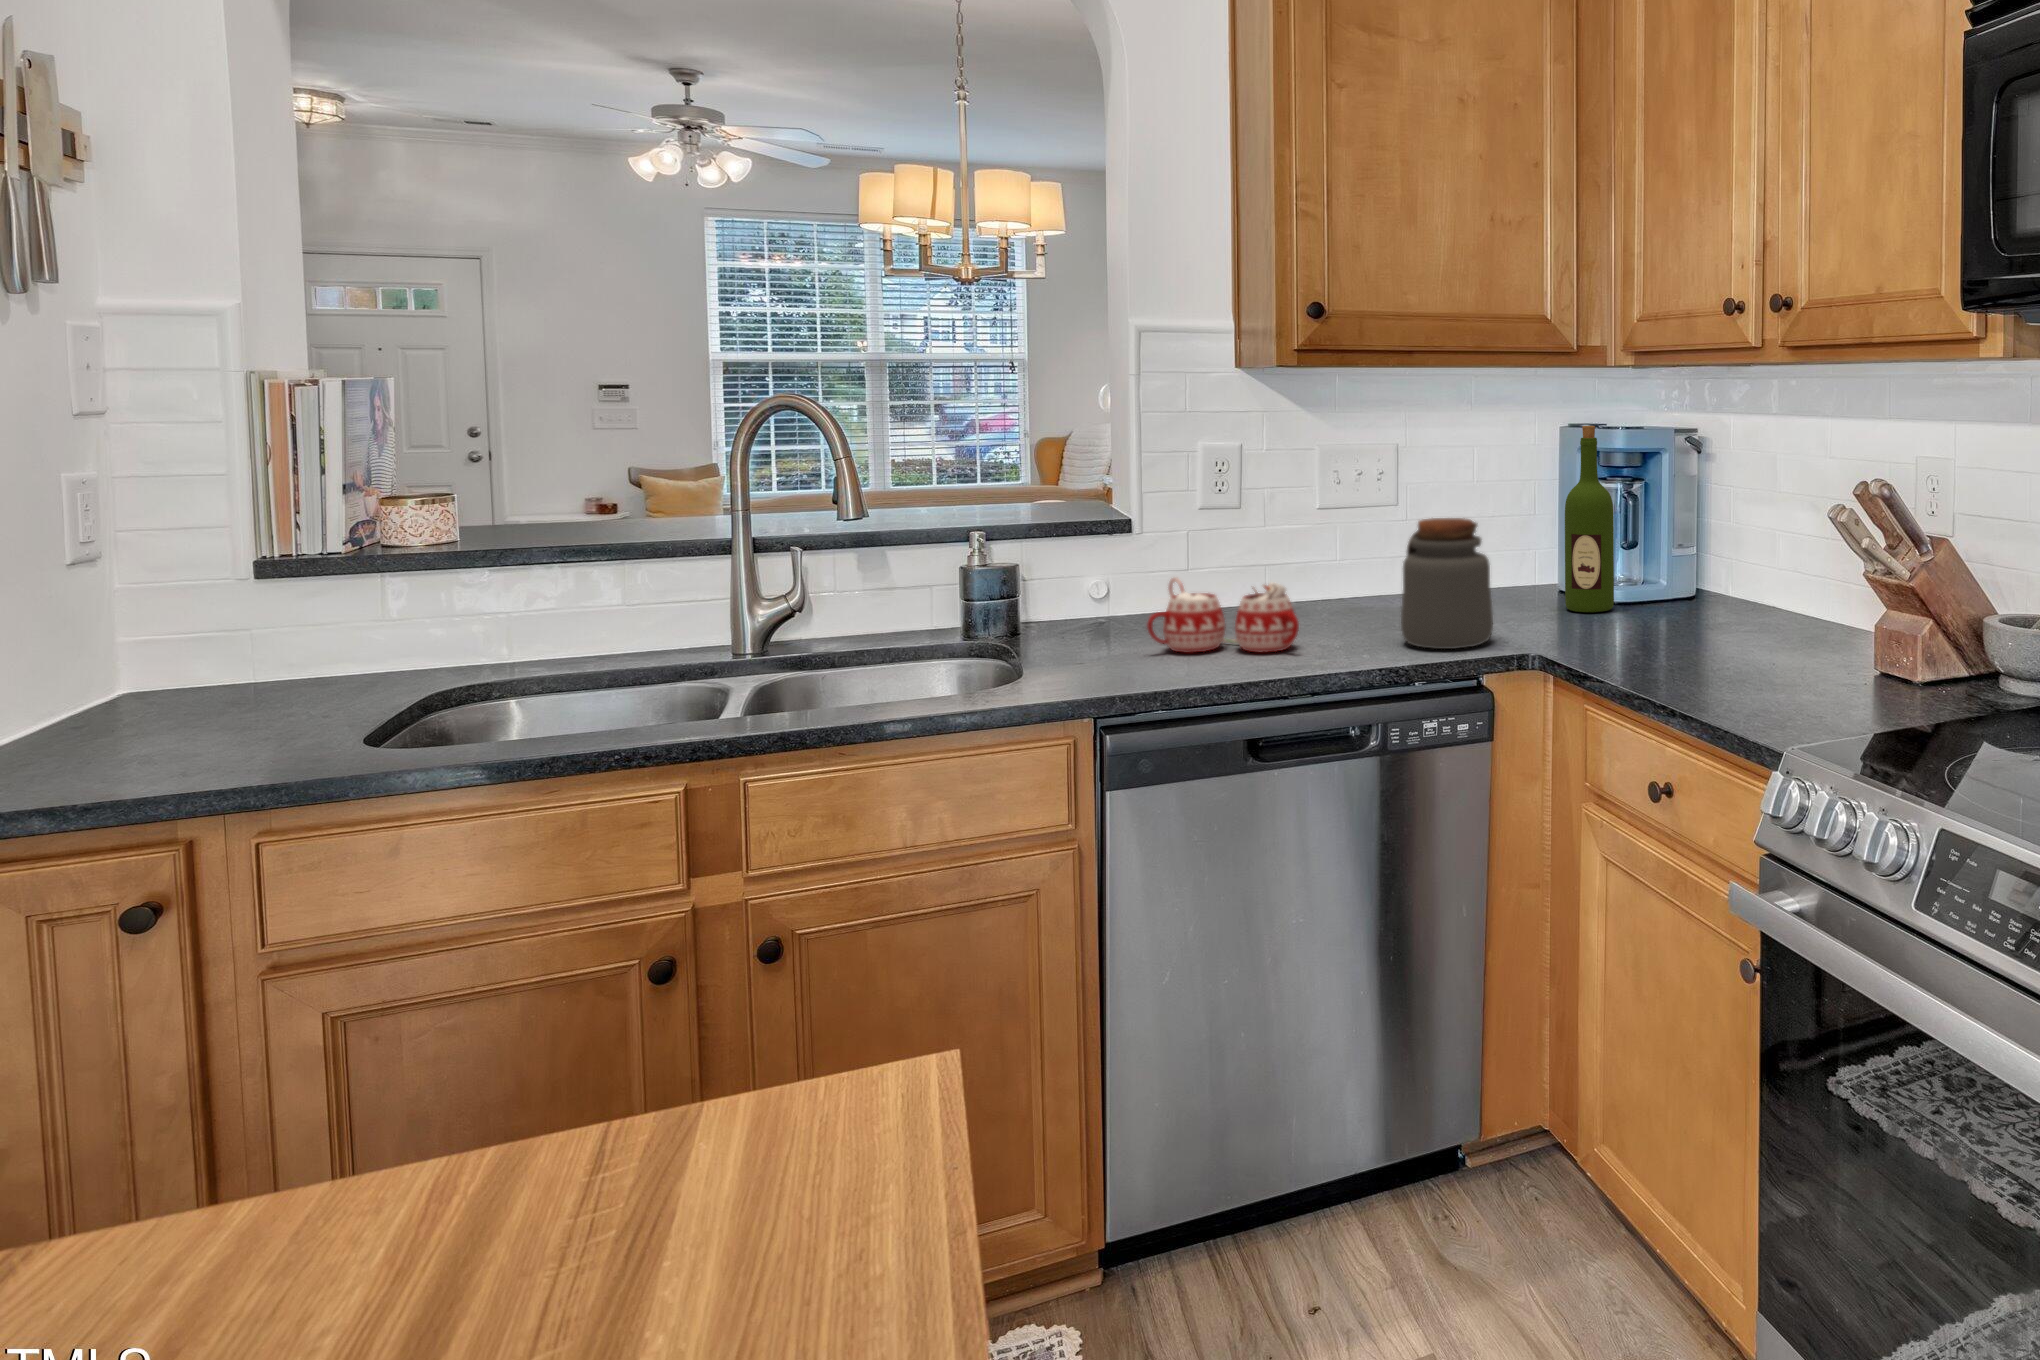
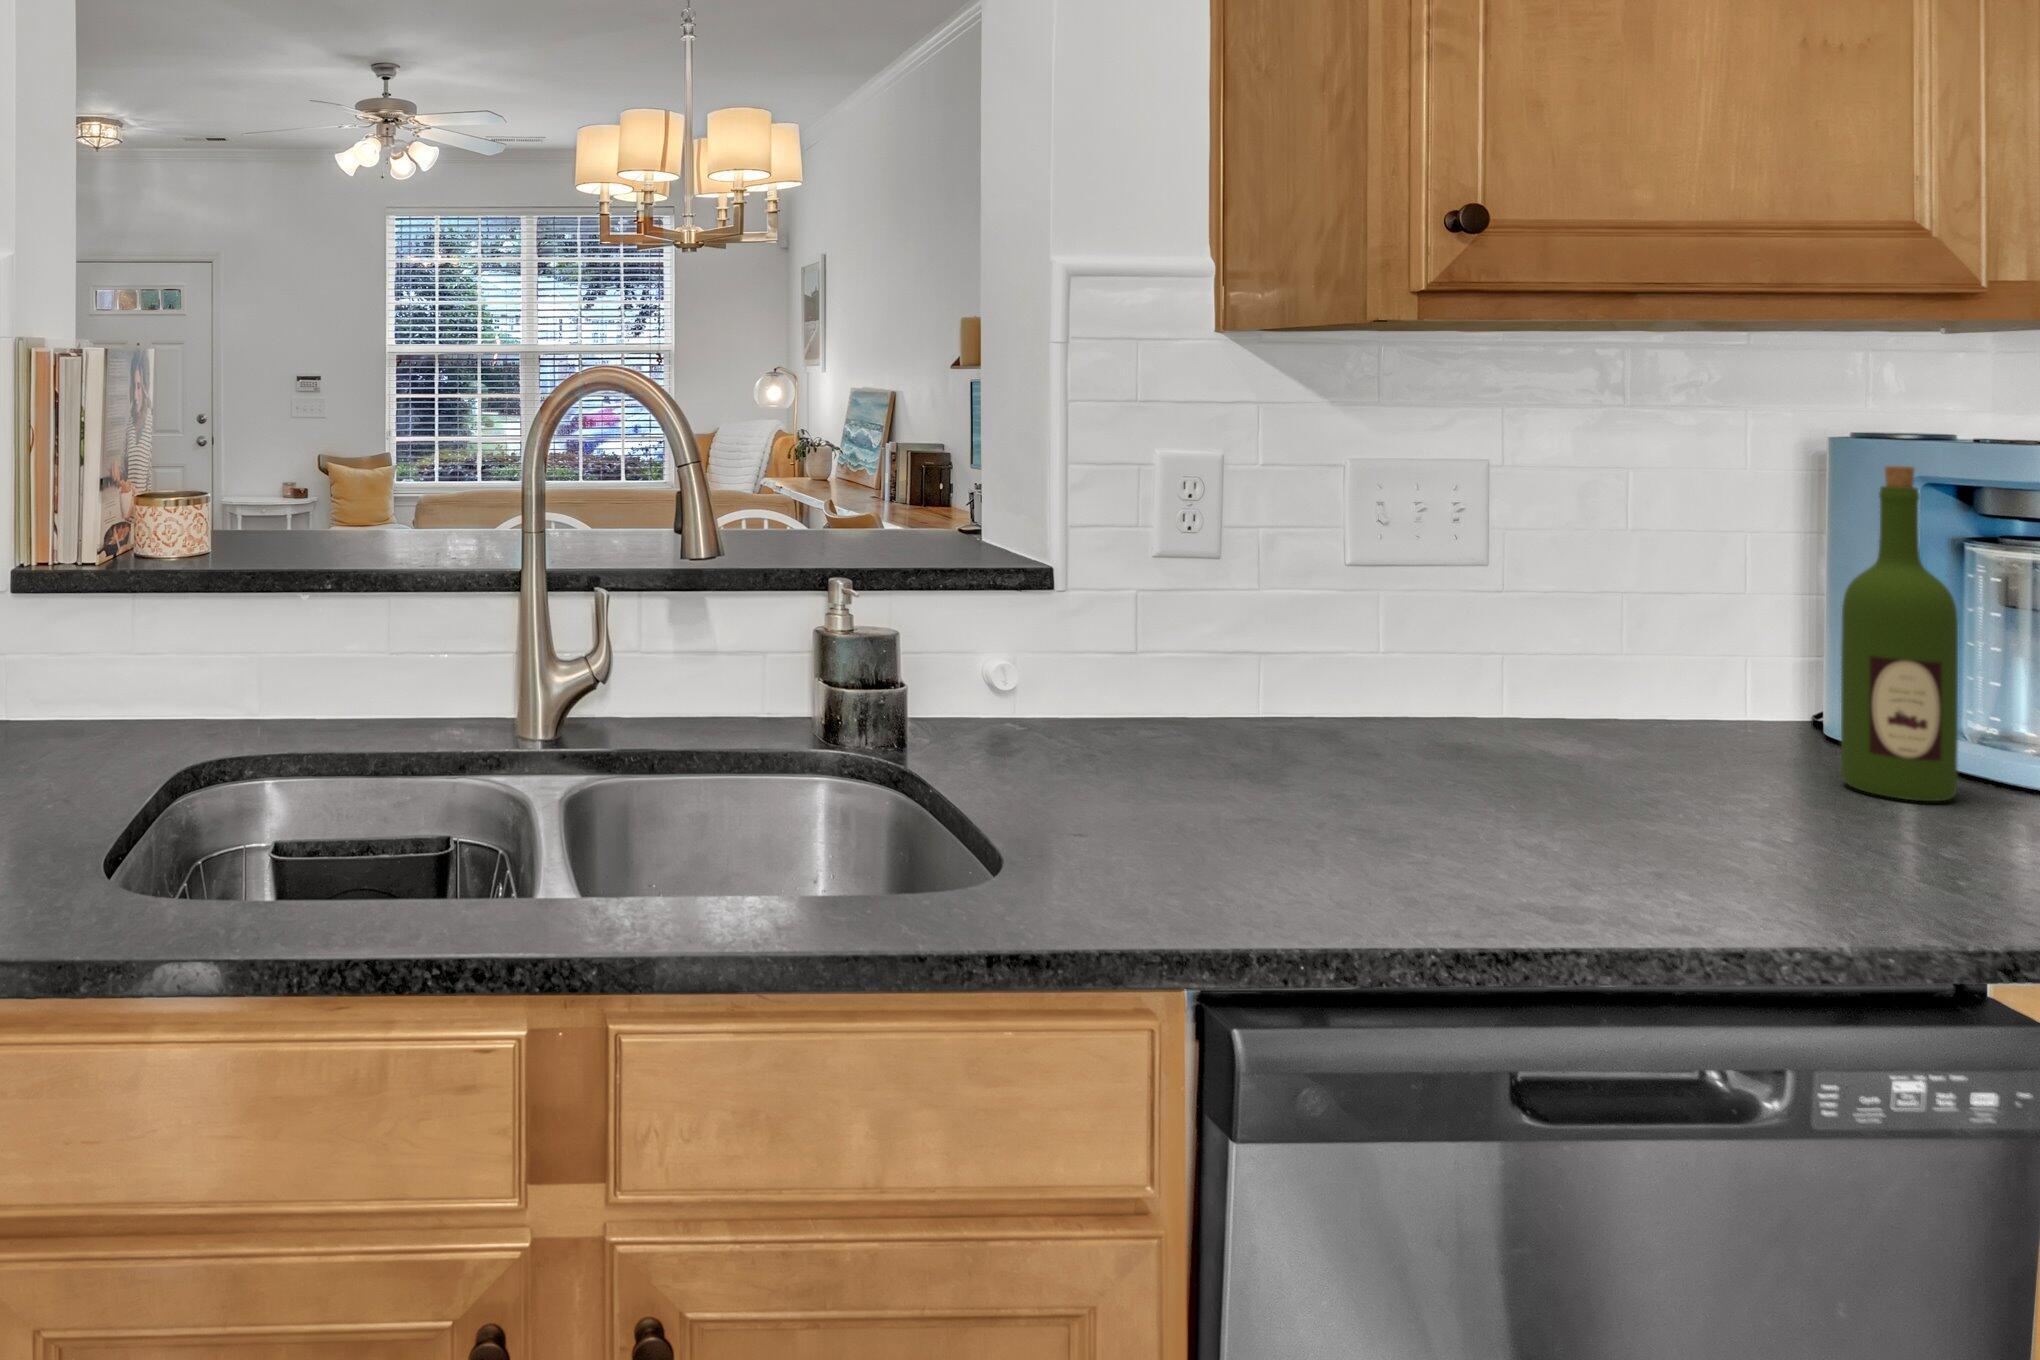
jar: present [1401,518,1493,649] -> none [1604,620,1809,867]
mug: present [1147,578,1299,653] -> none [1146,683,1428,831]

